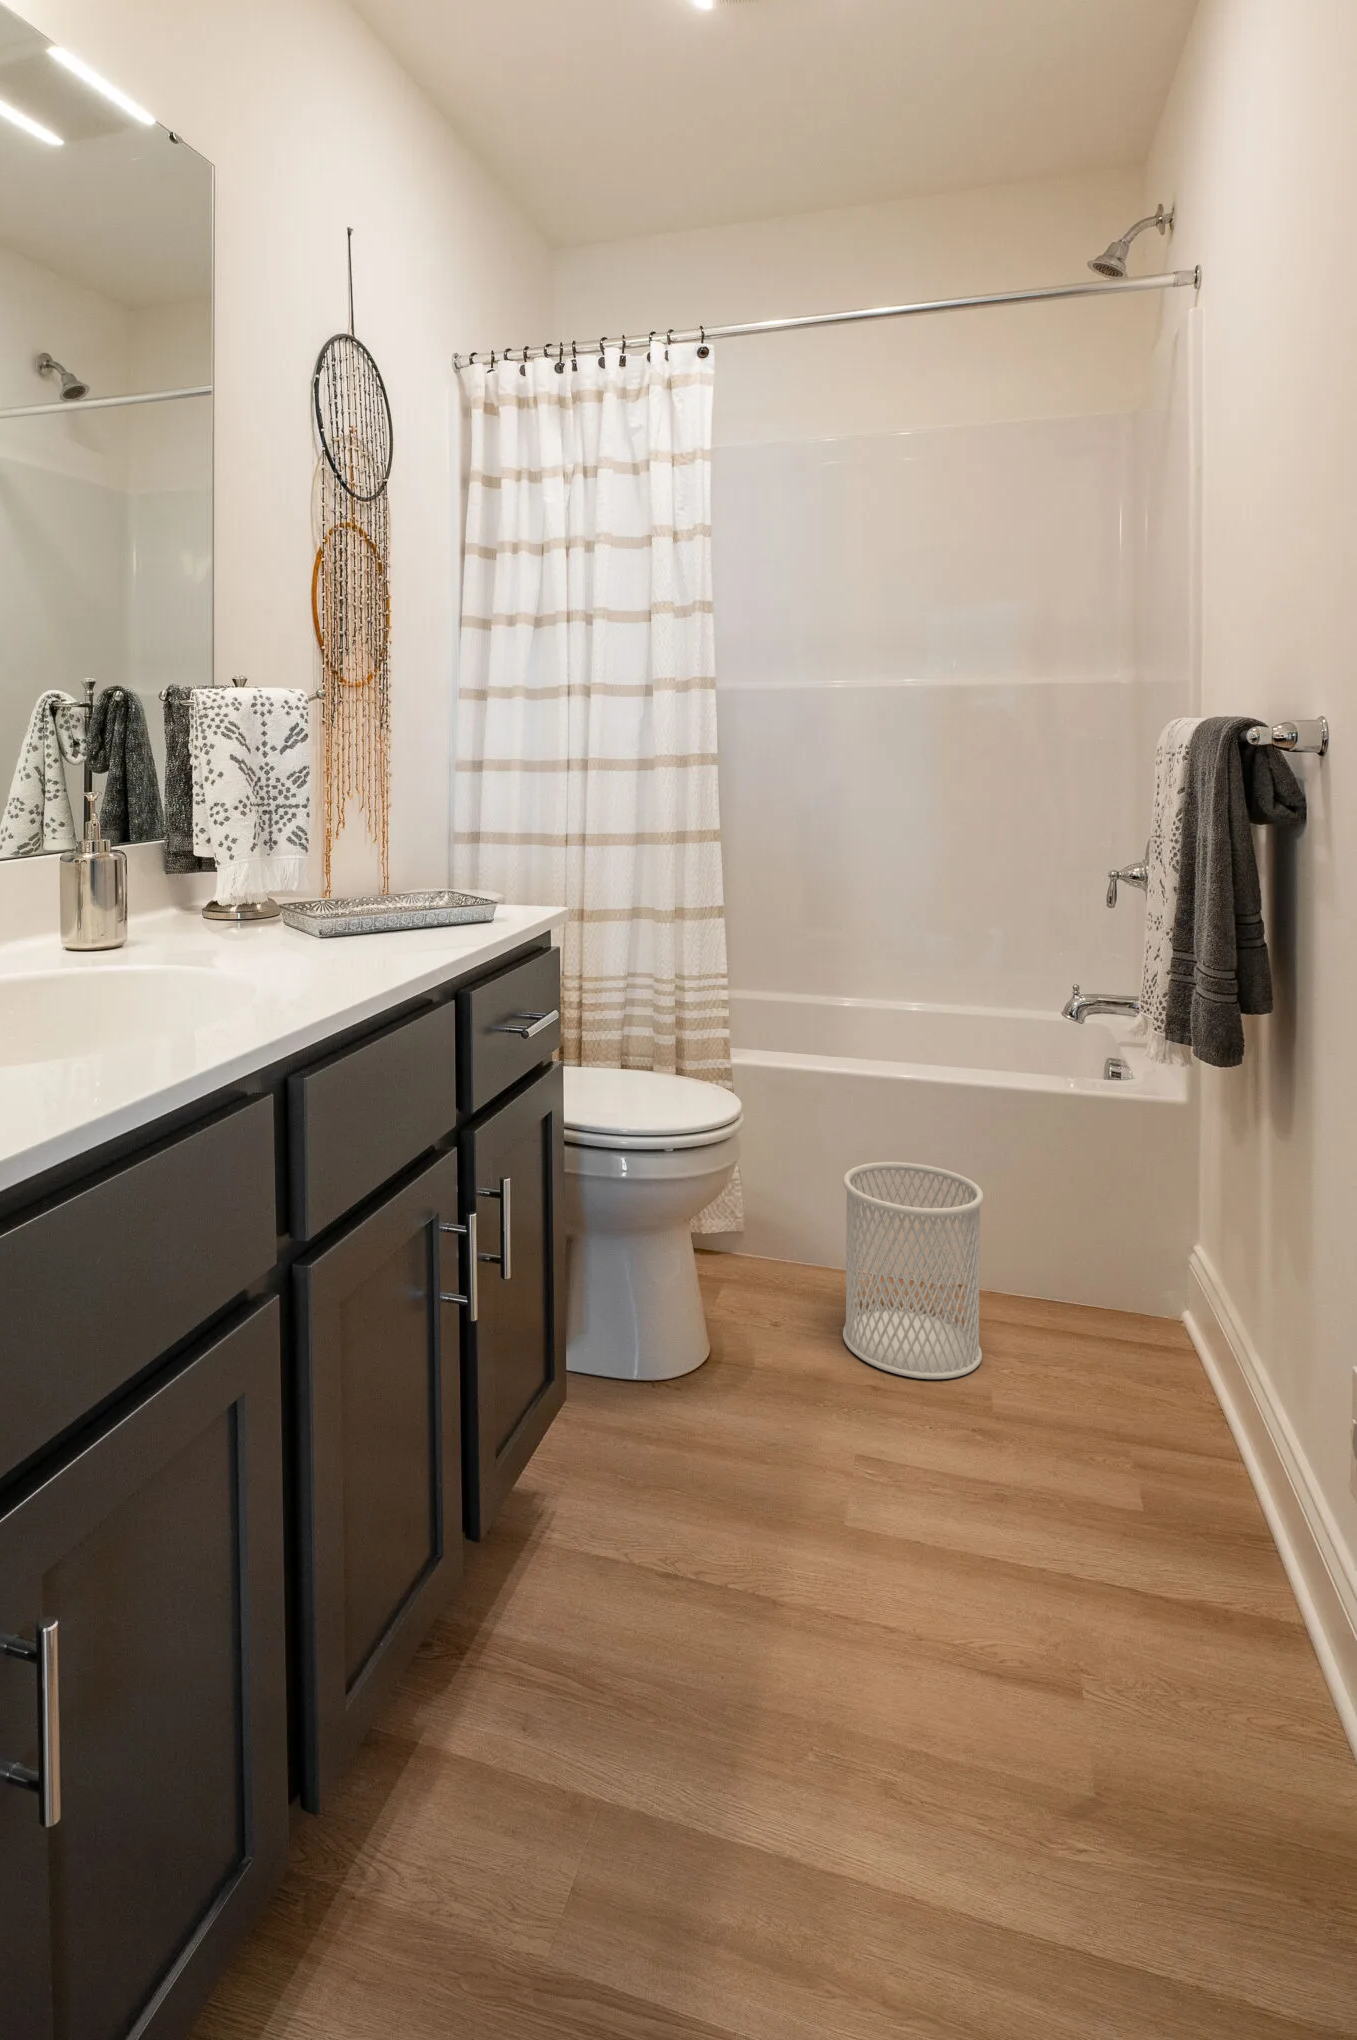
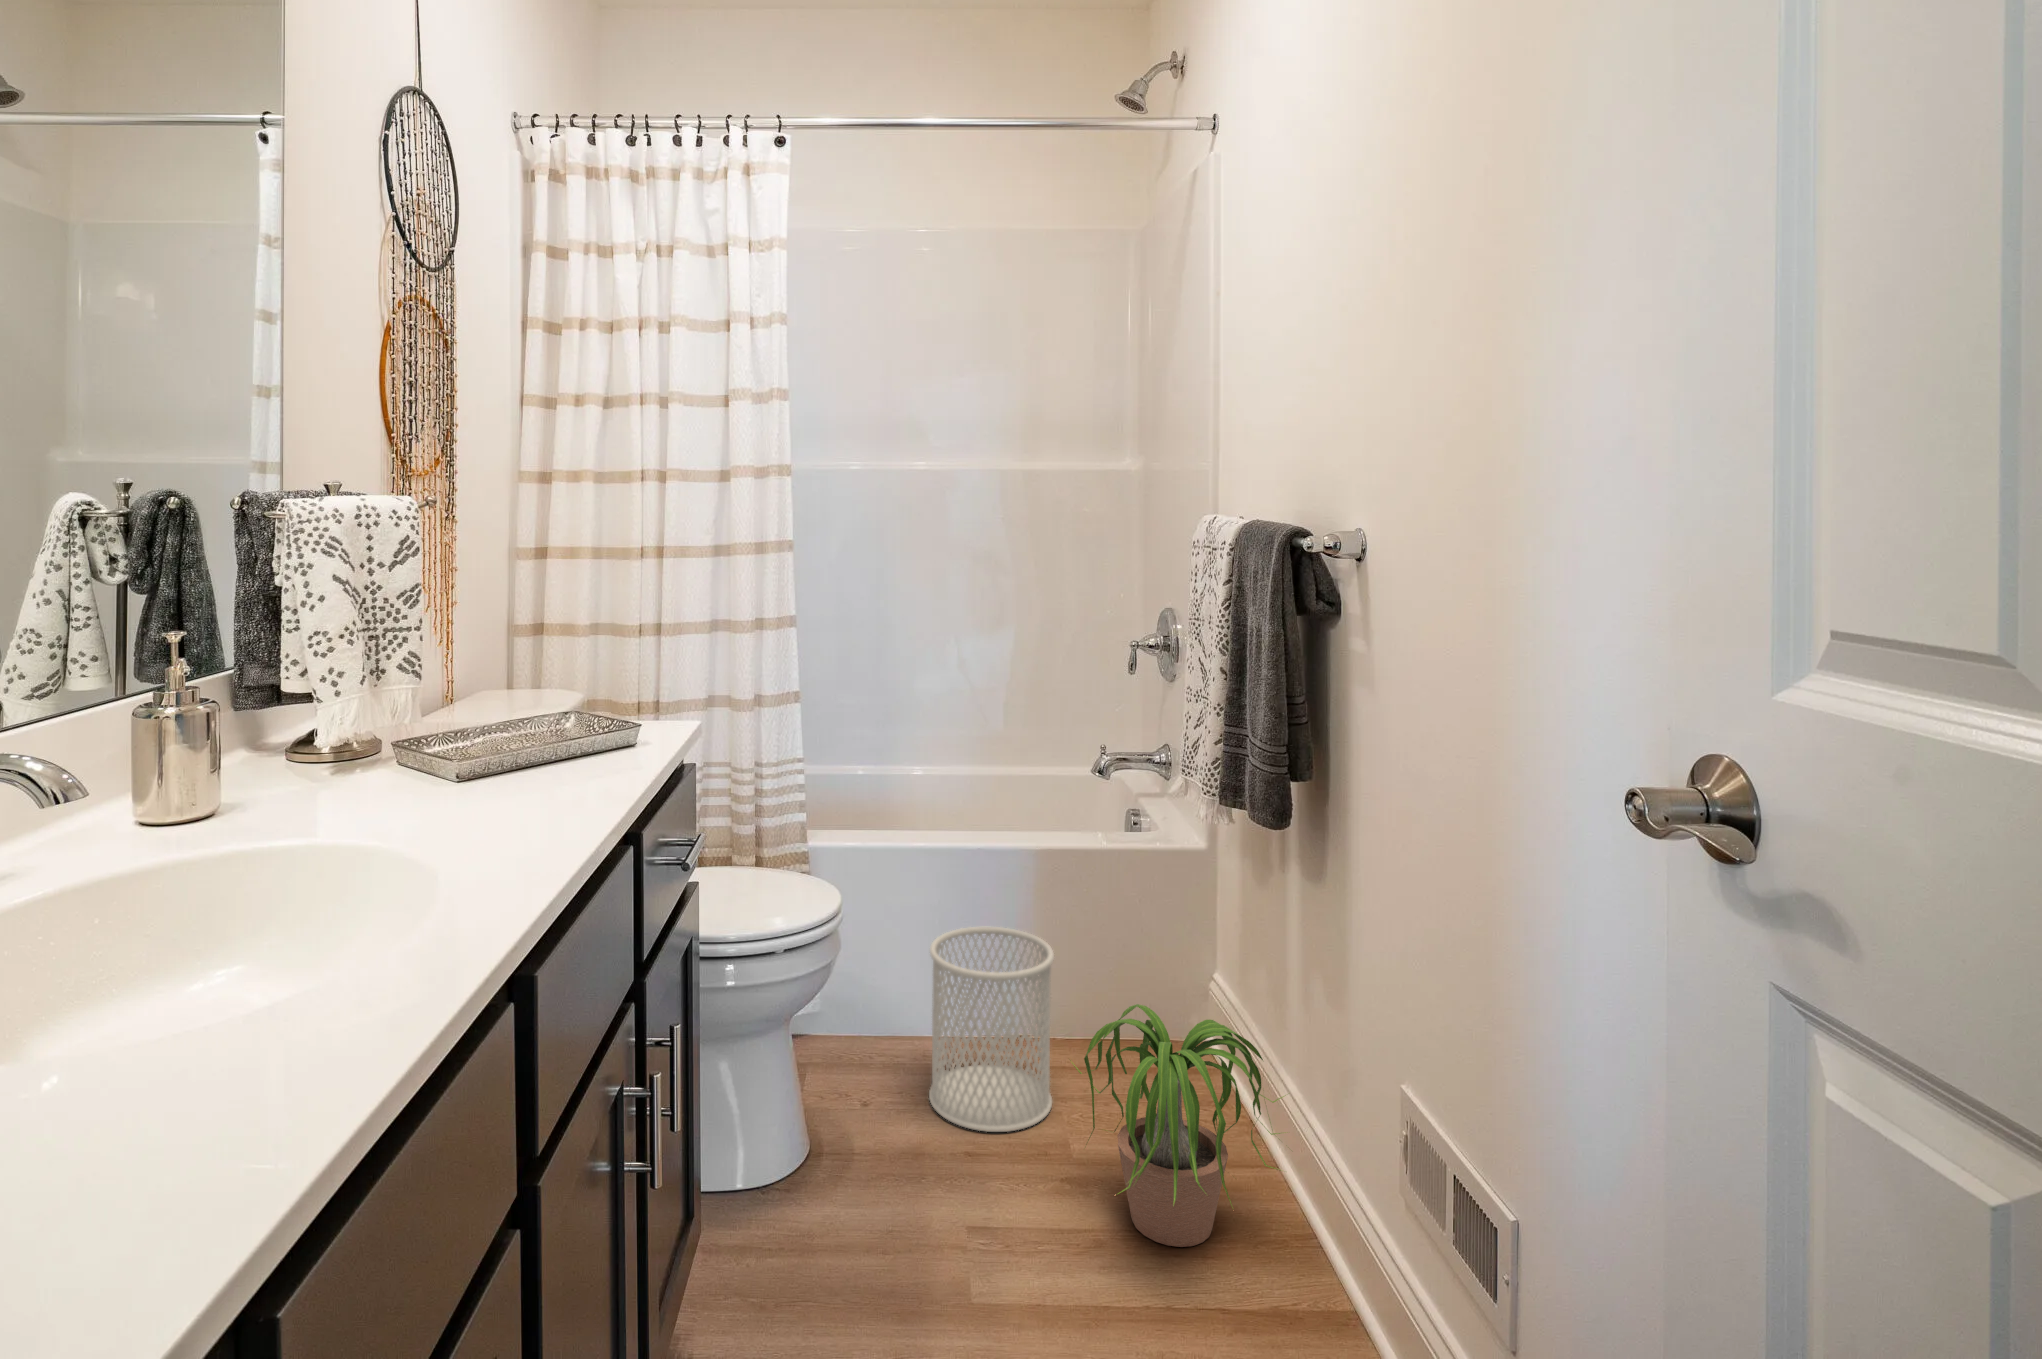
potted plant: none [981,1255,1250,1529] -> present [1072,1004,1286,1247]

